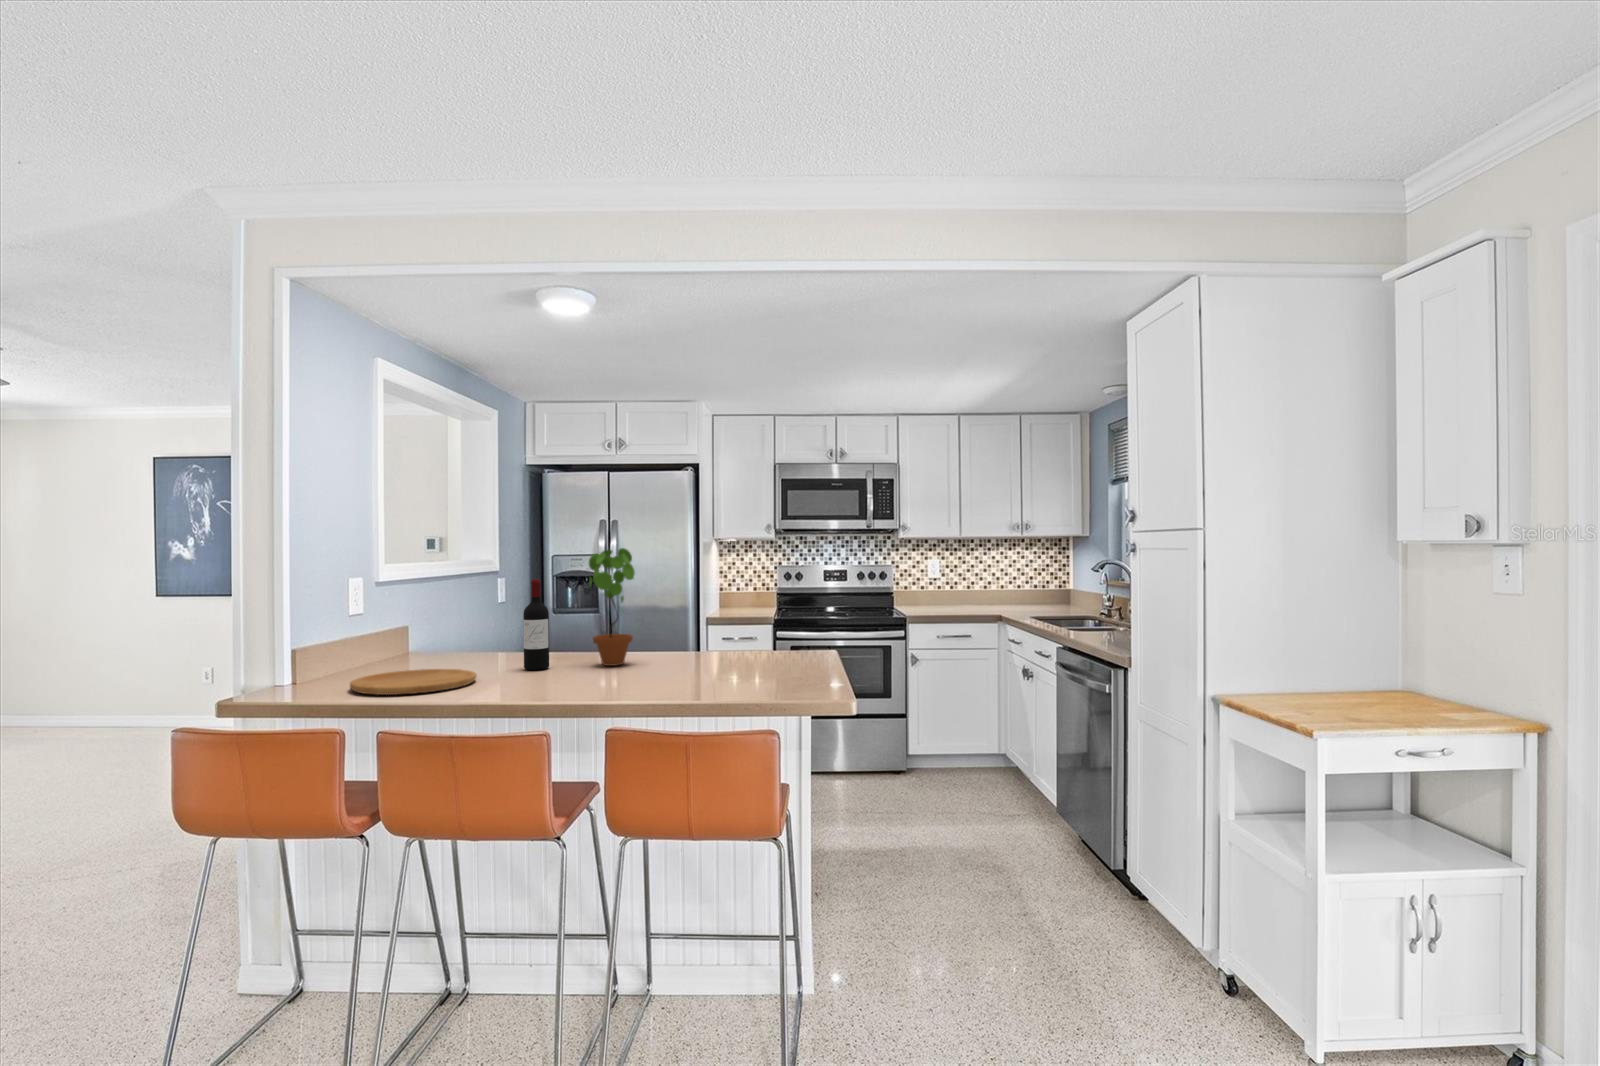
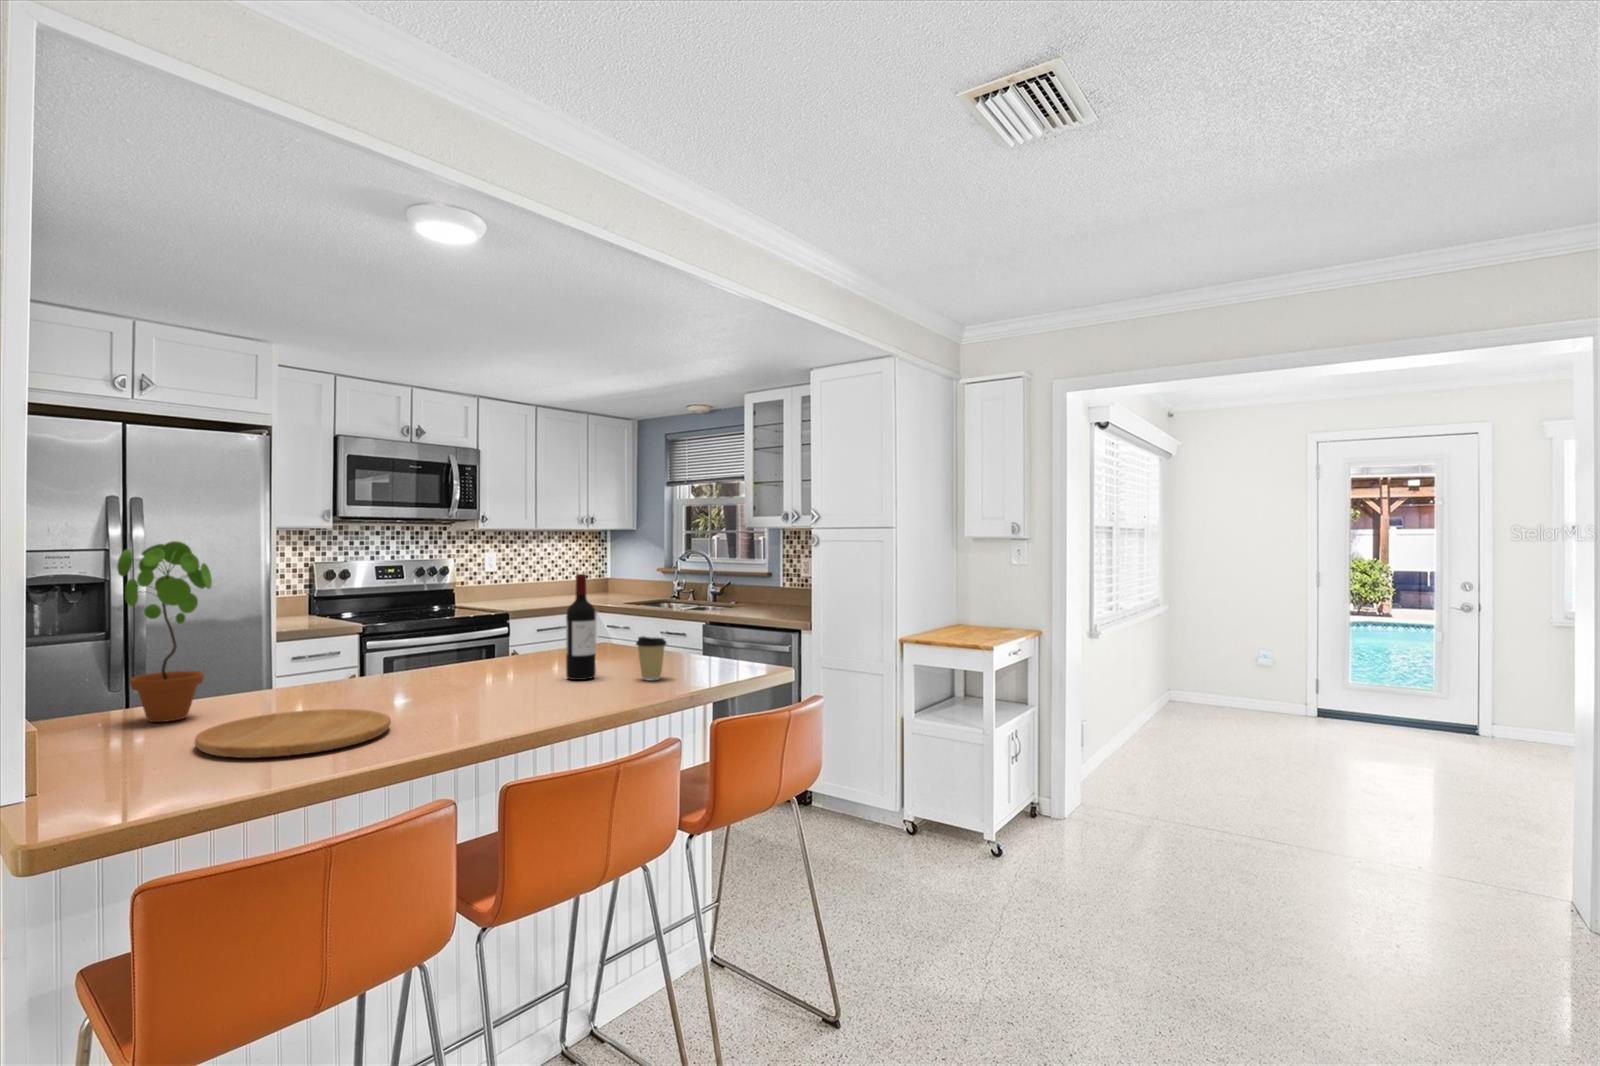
potted plant: present [589,548,635,666] -> present [117,541,212,722]
wine bottle: present [523,579,549,670] -> present [566,574,596,680]
coffee cup: none [703,640,732,682] -> present [636,636,666,680]

